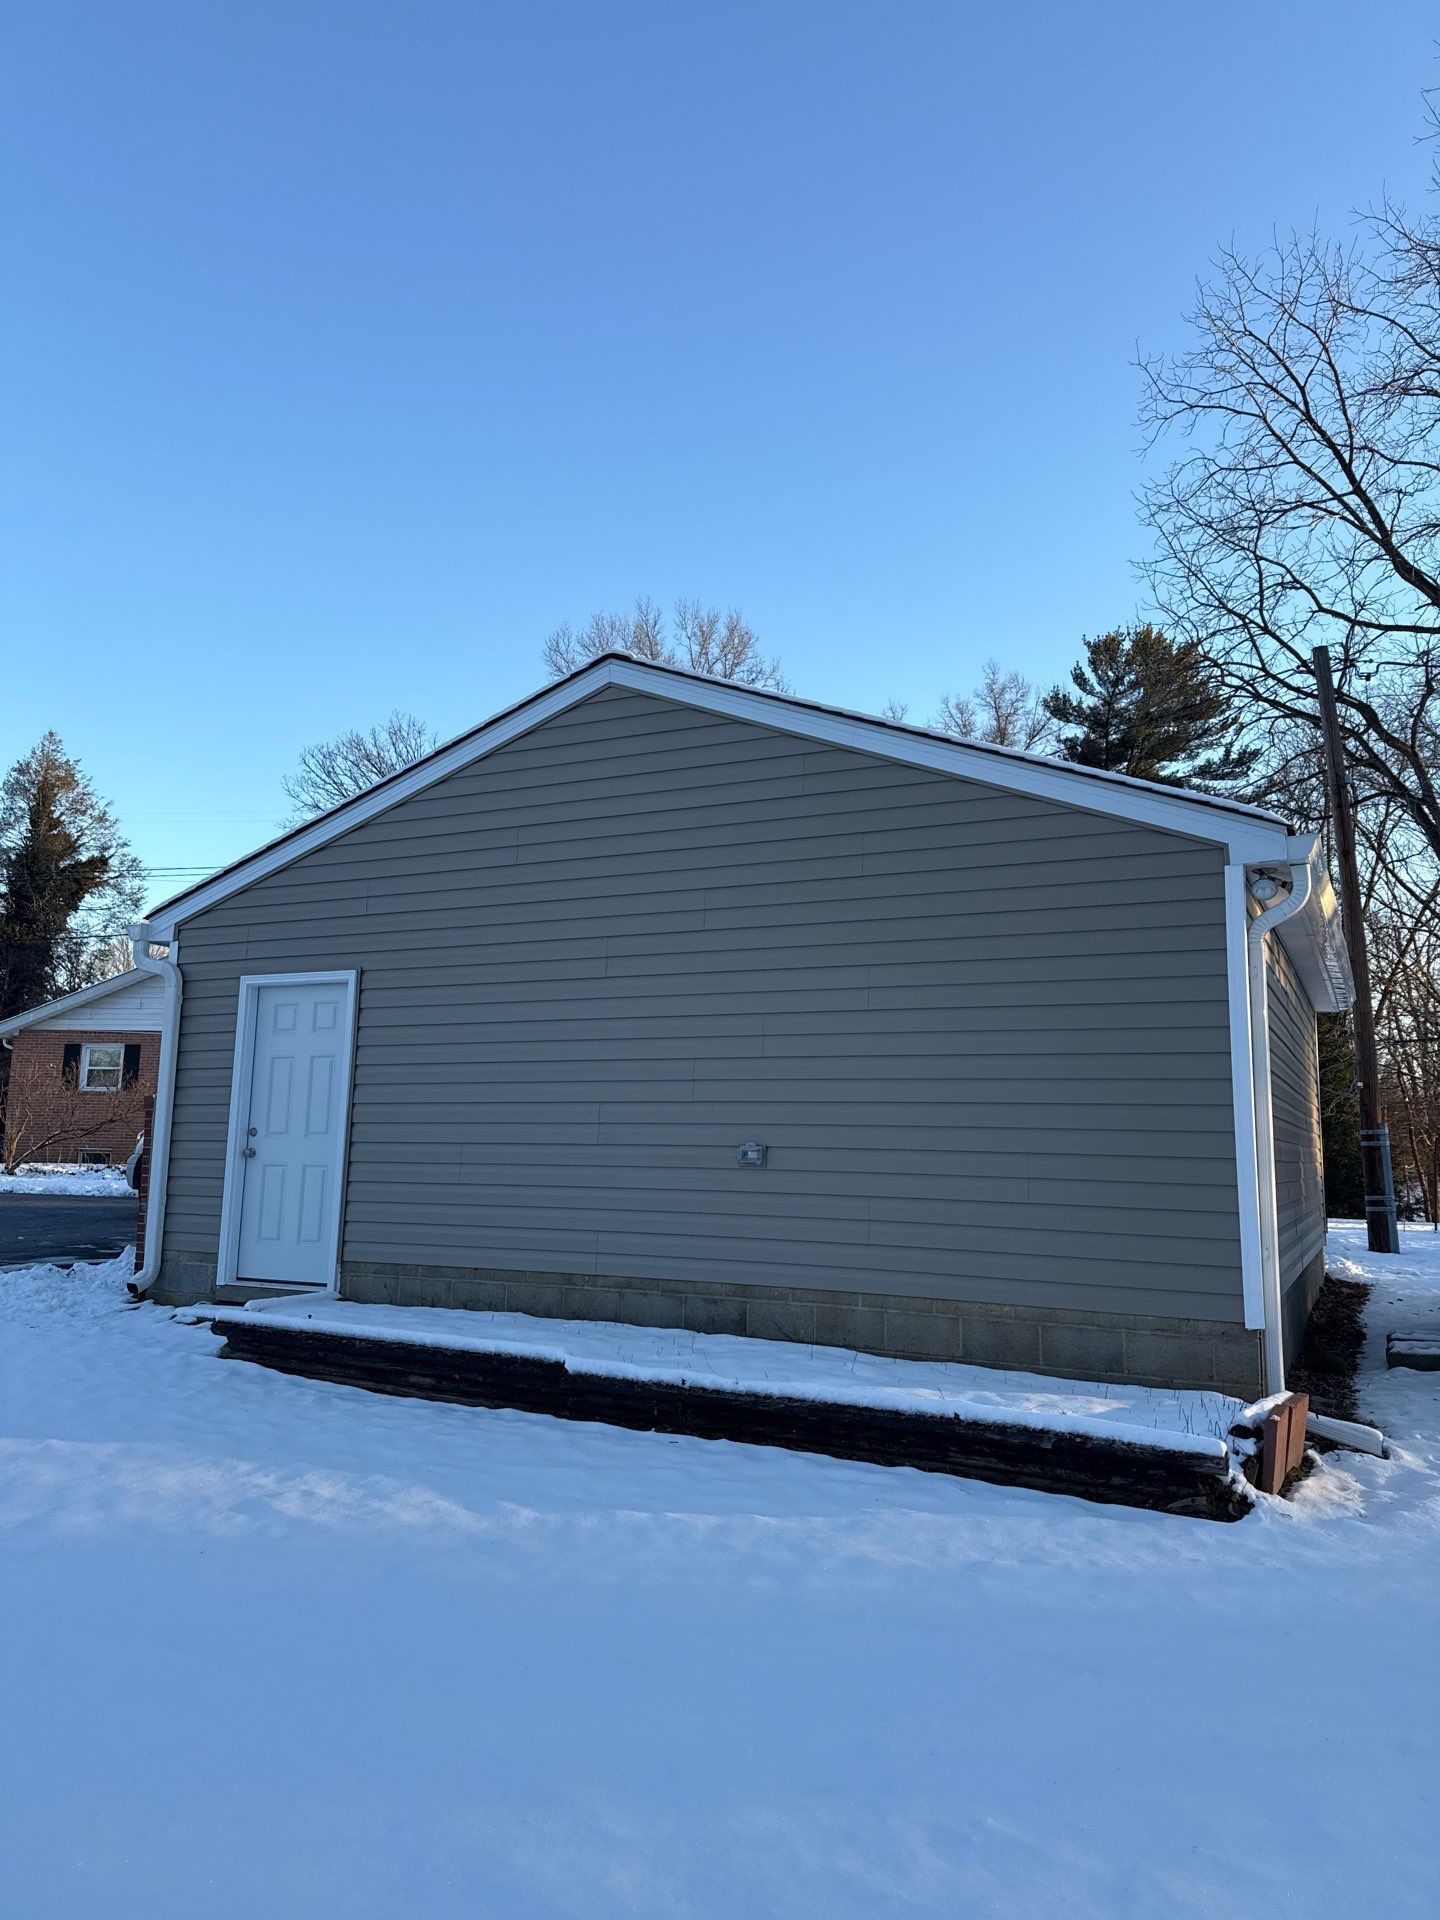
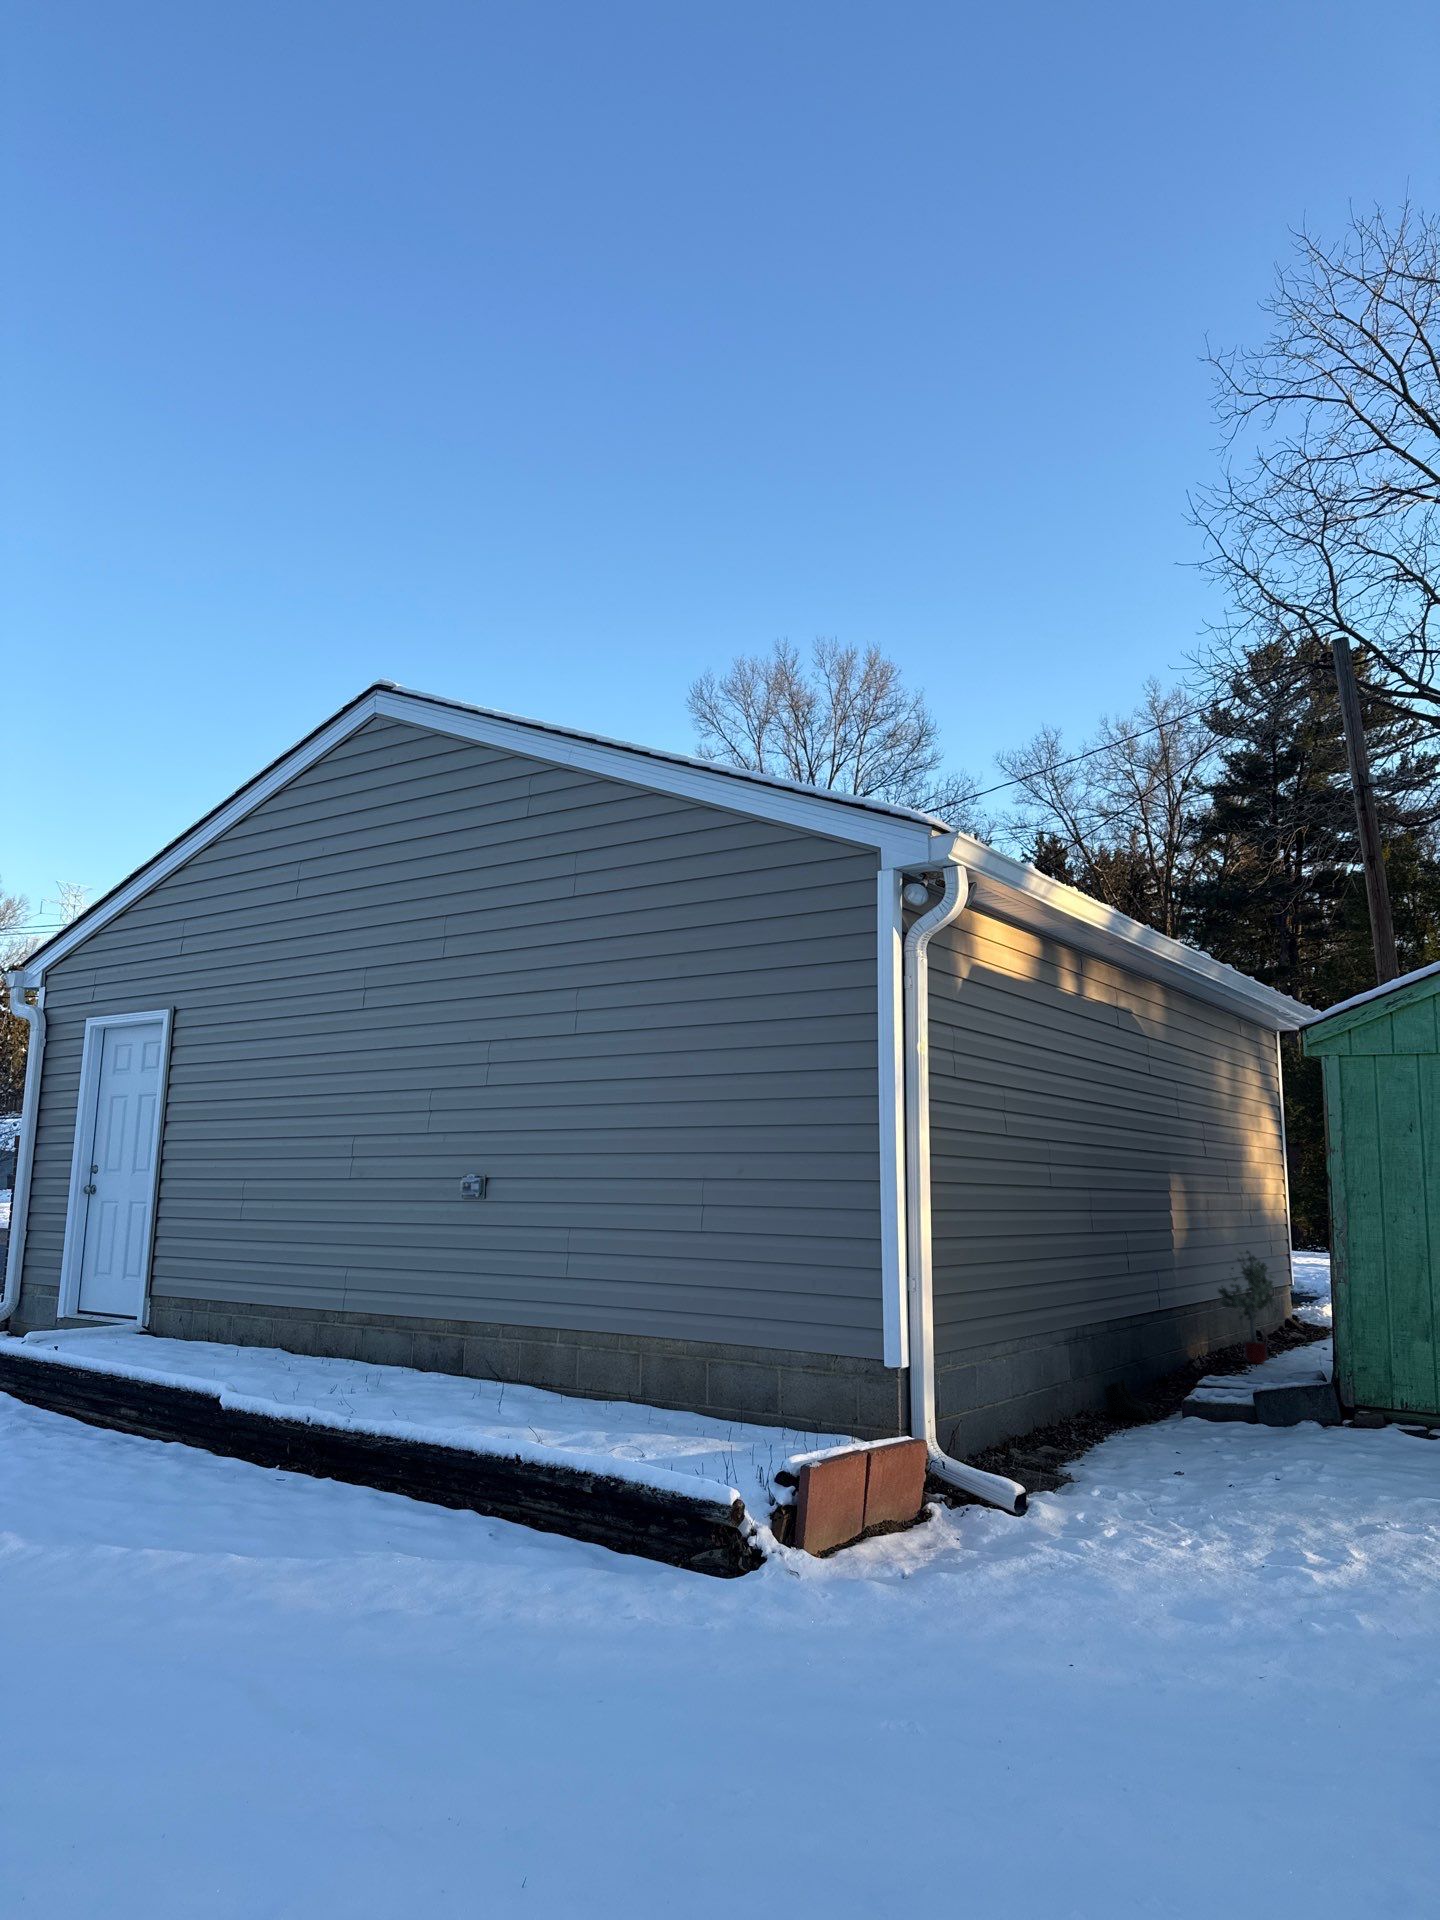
potted tree: none [1316,1215,1374,1319] -> present [1218,1251,1274,1364]

